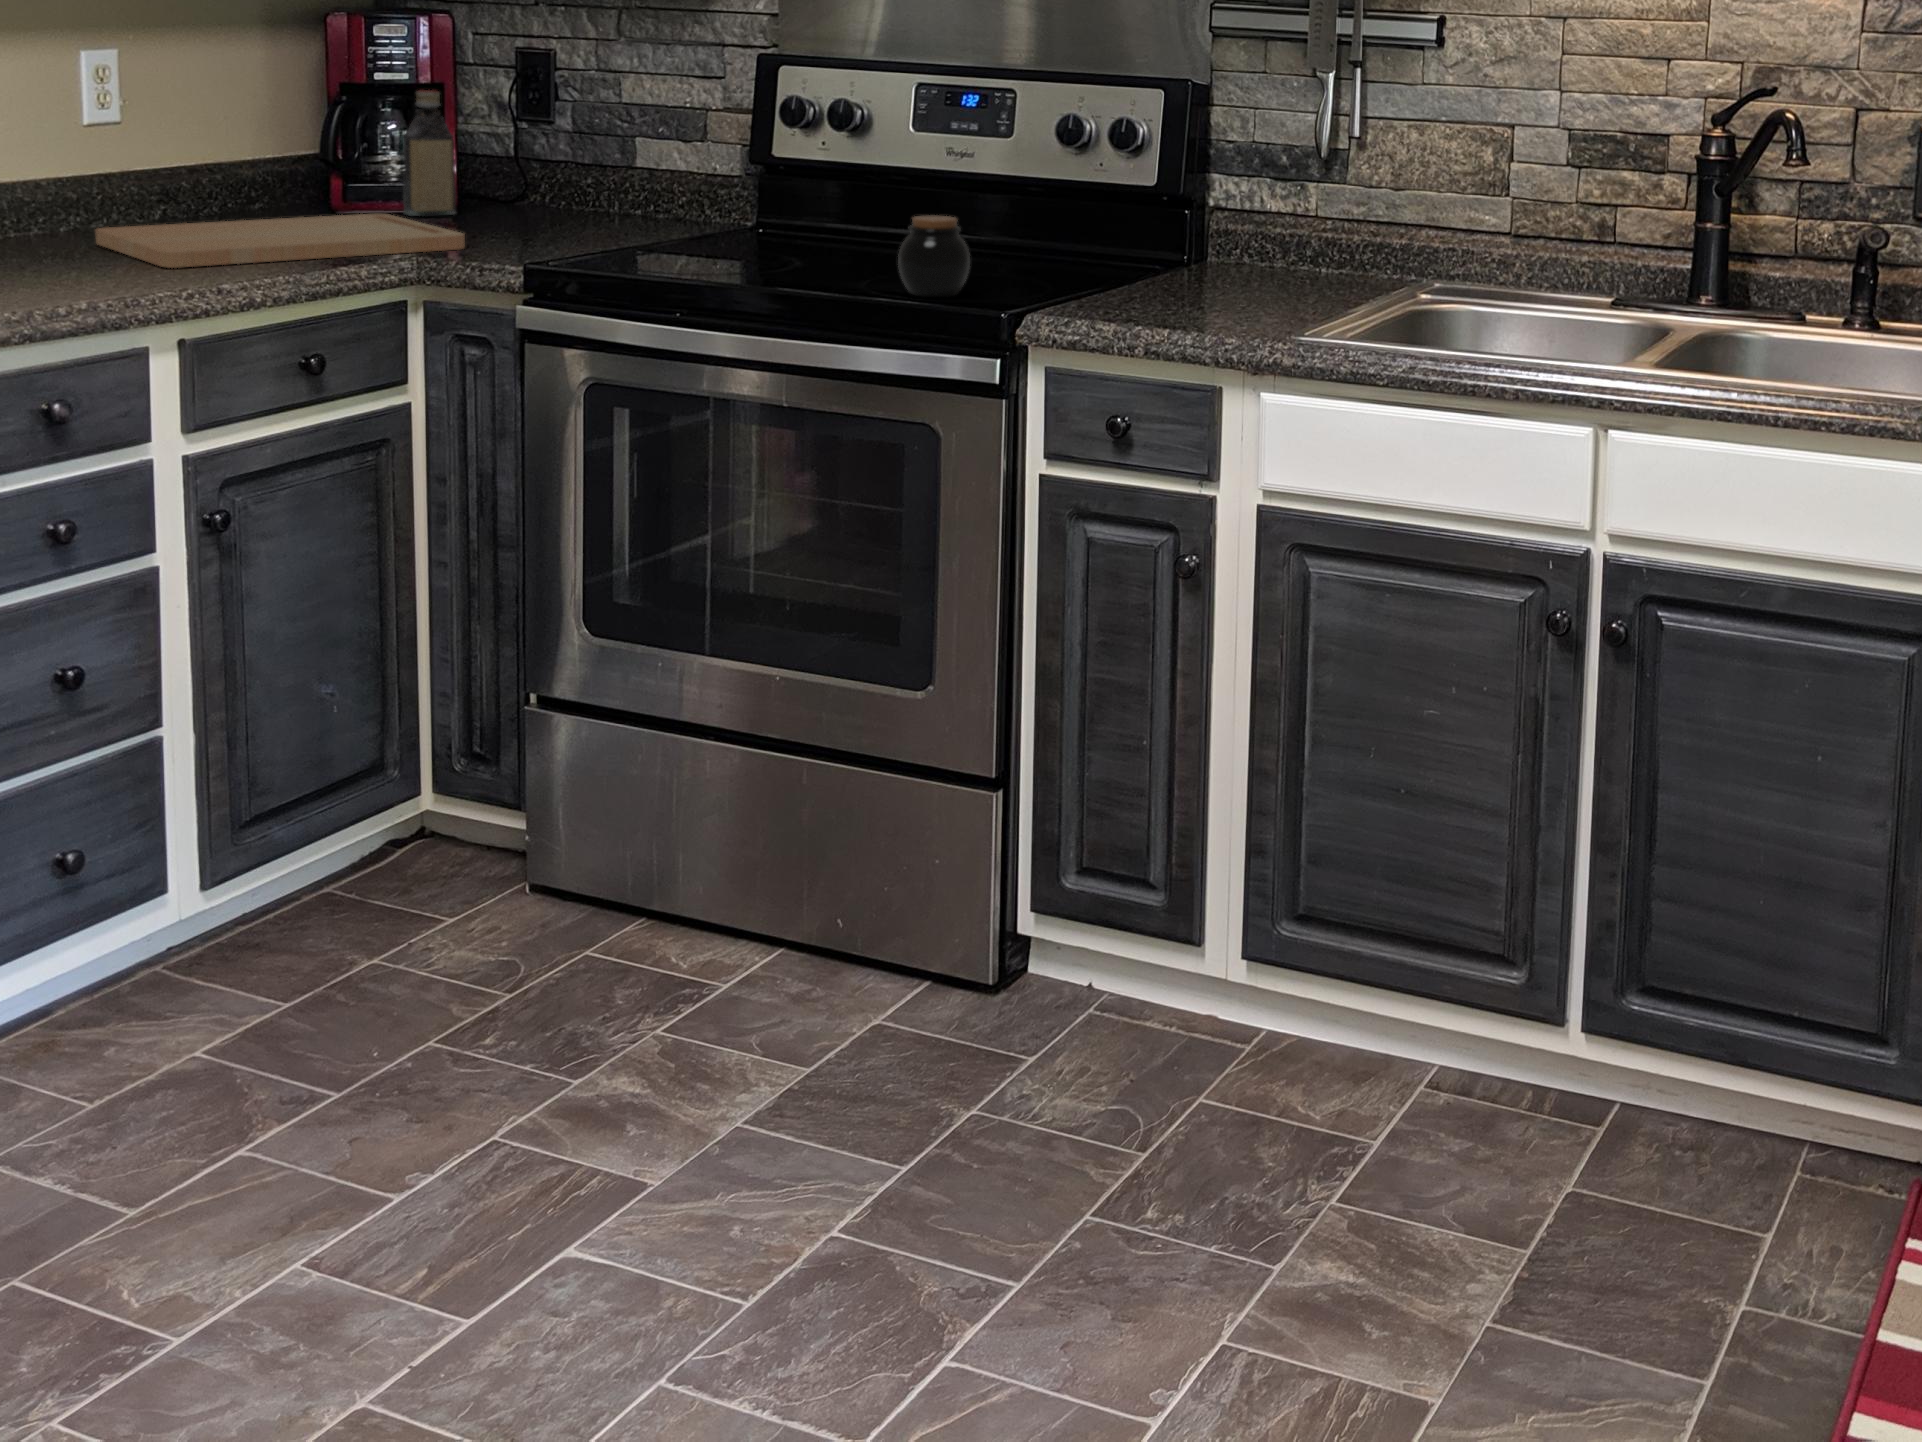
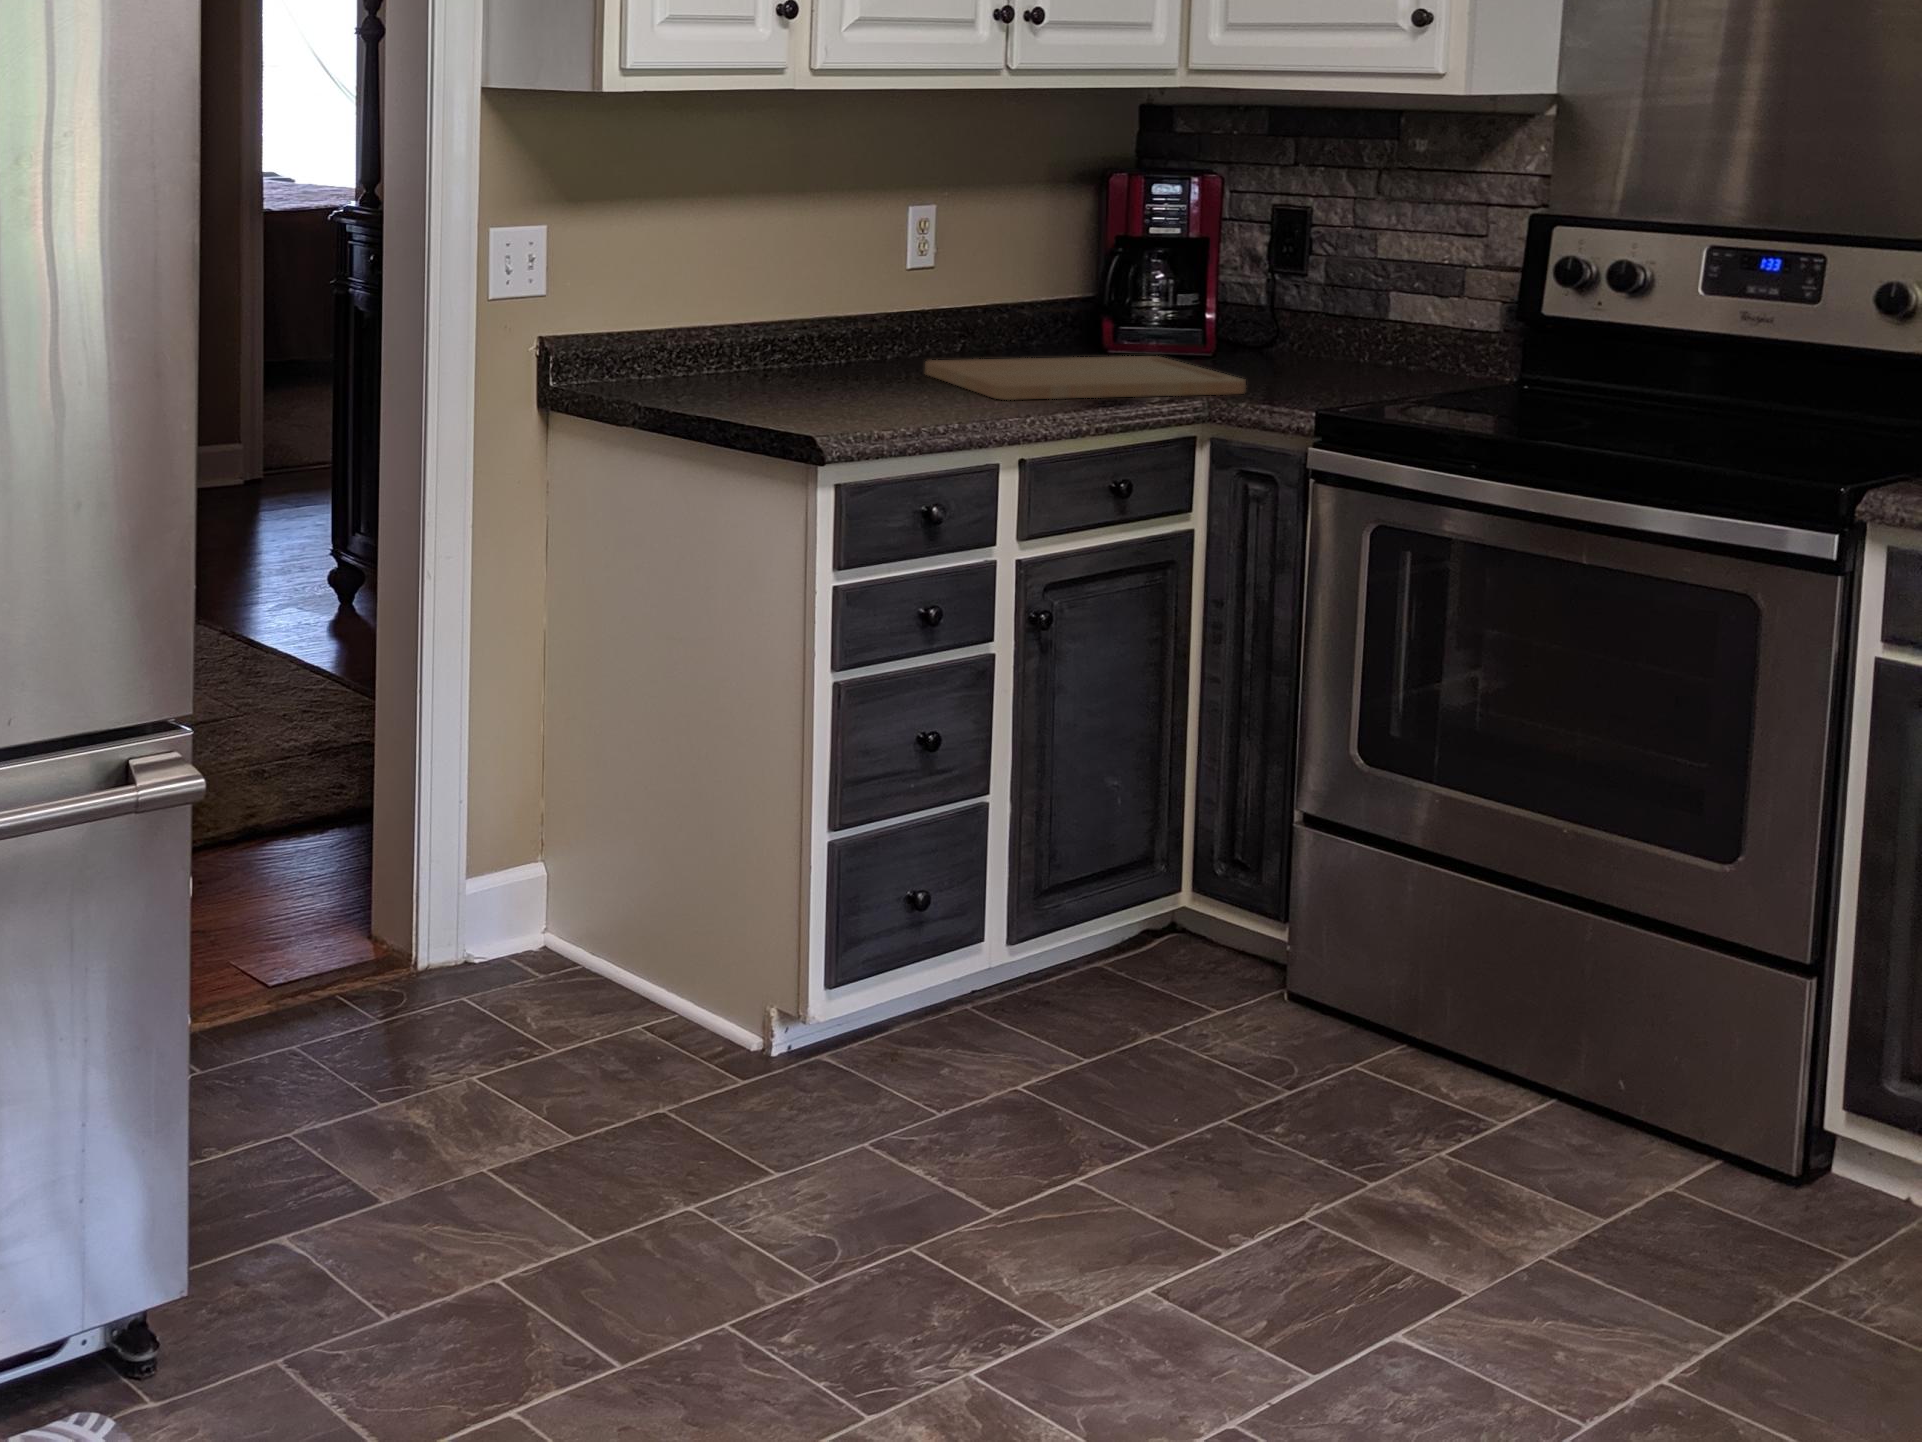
bottle: present [403,90,456,216] -> none [1165,243,1216,359]
jar: present [898,215,970,297] -> none [1718,386,1800,470]

